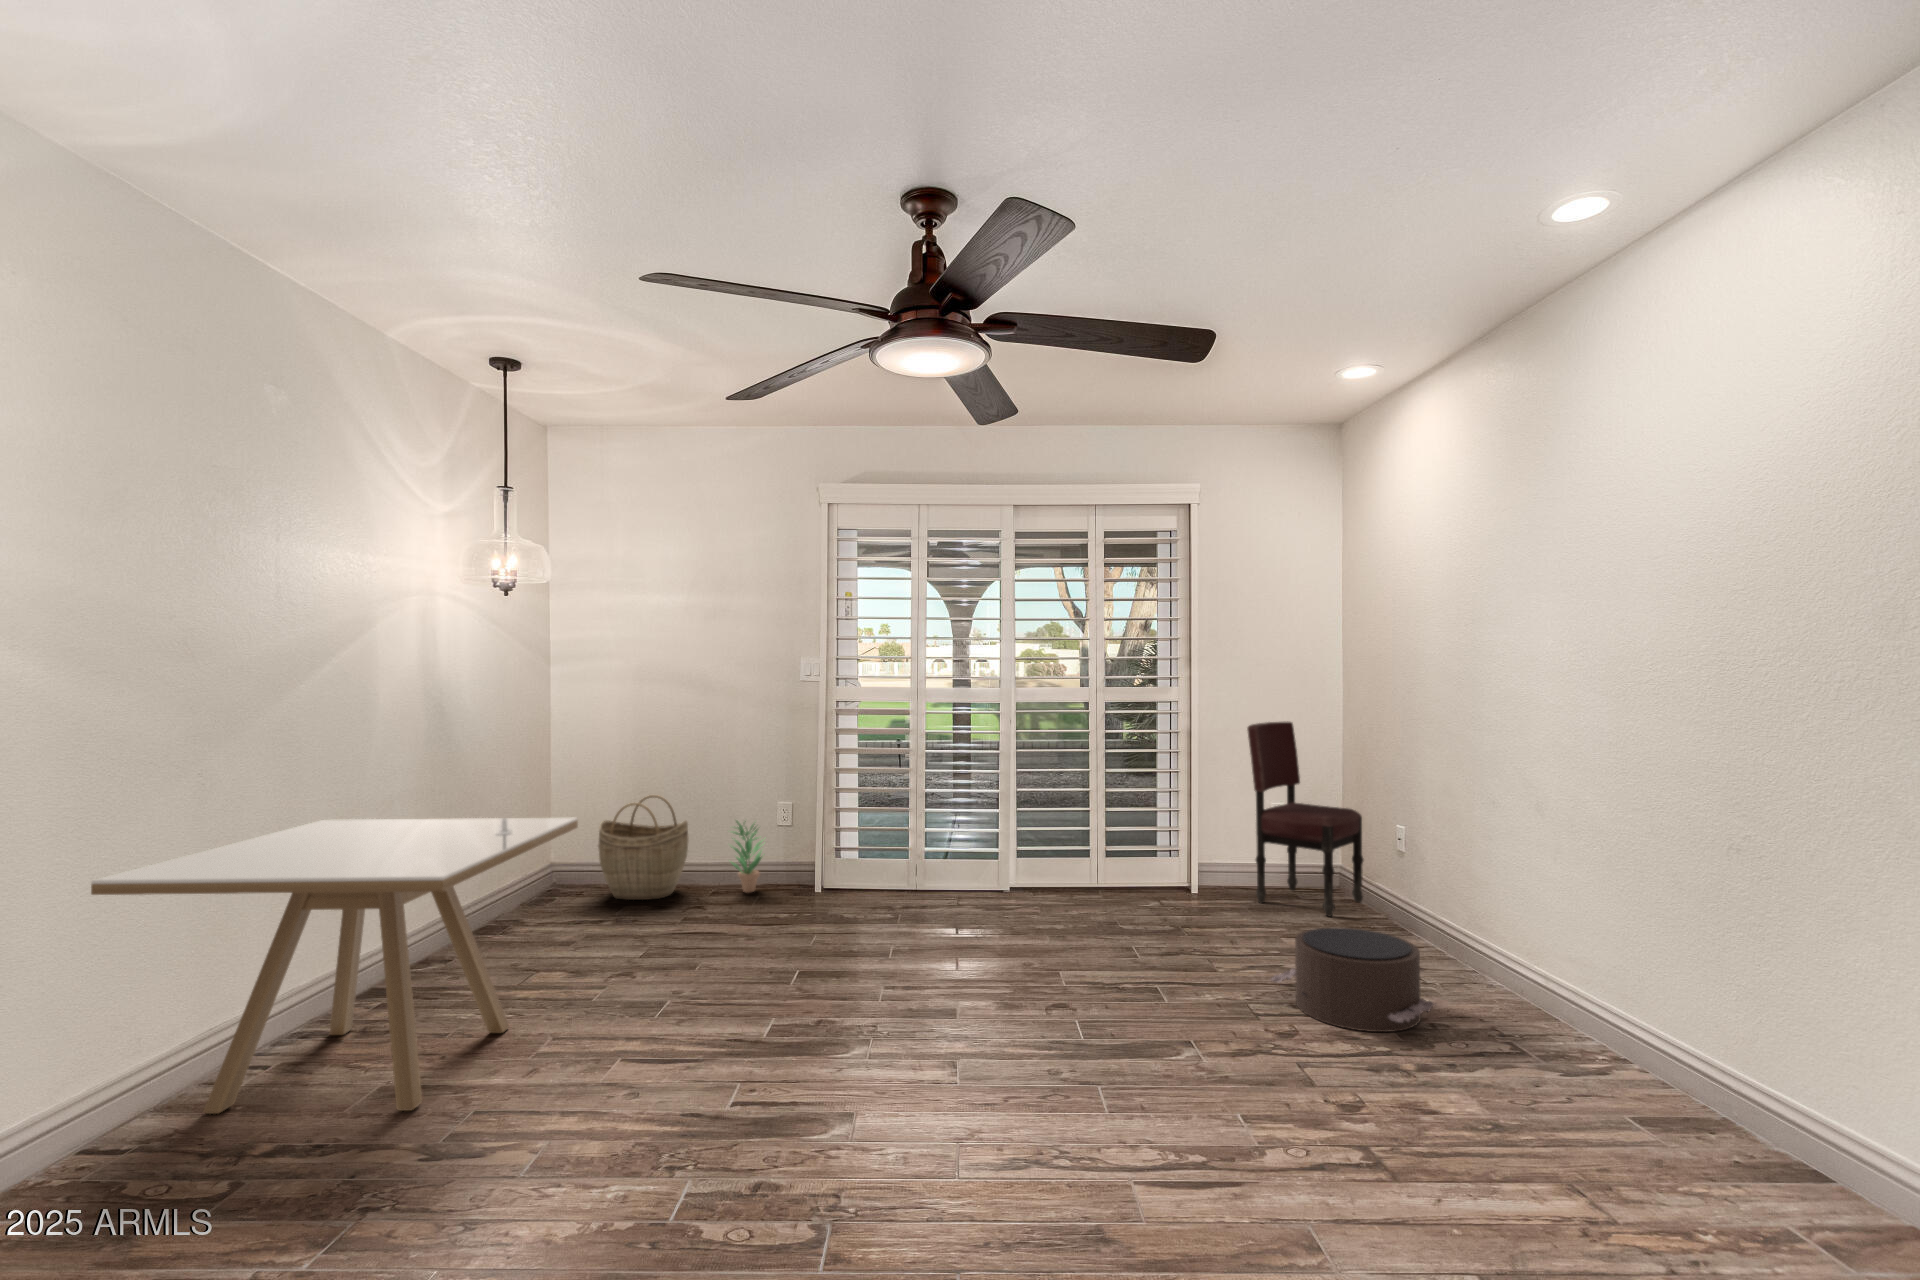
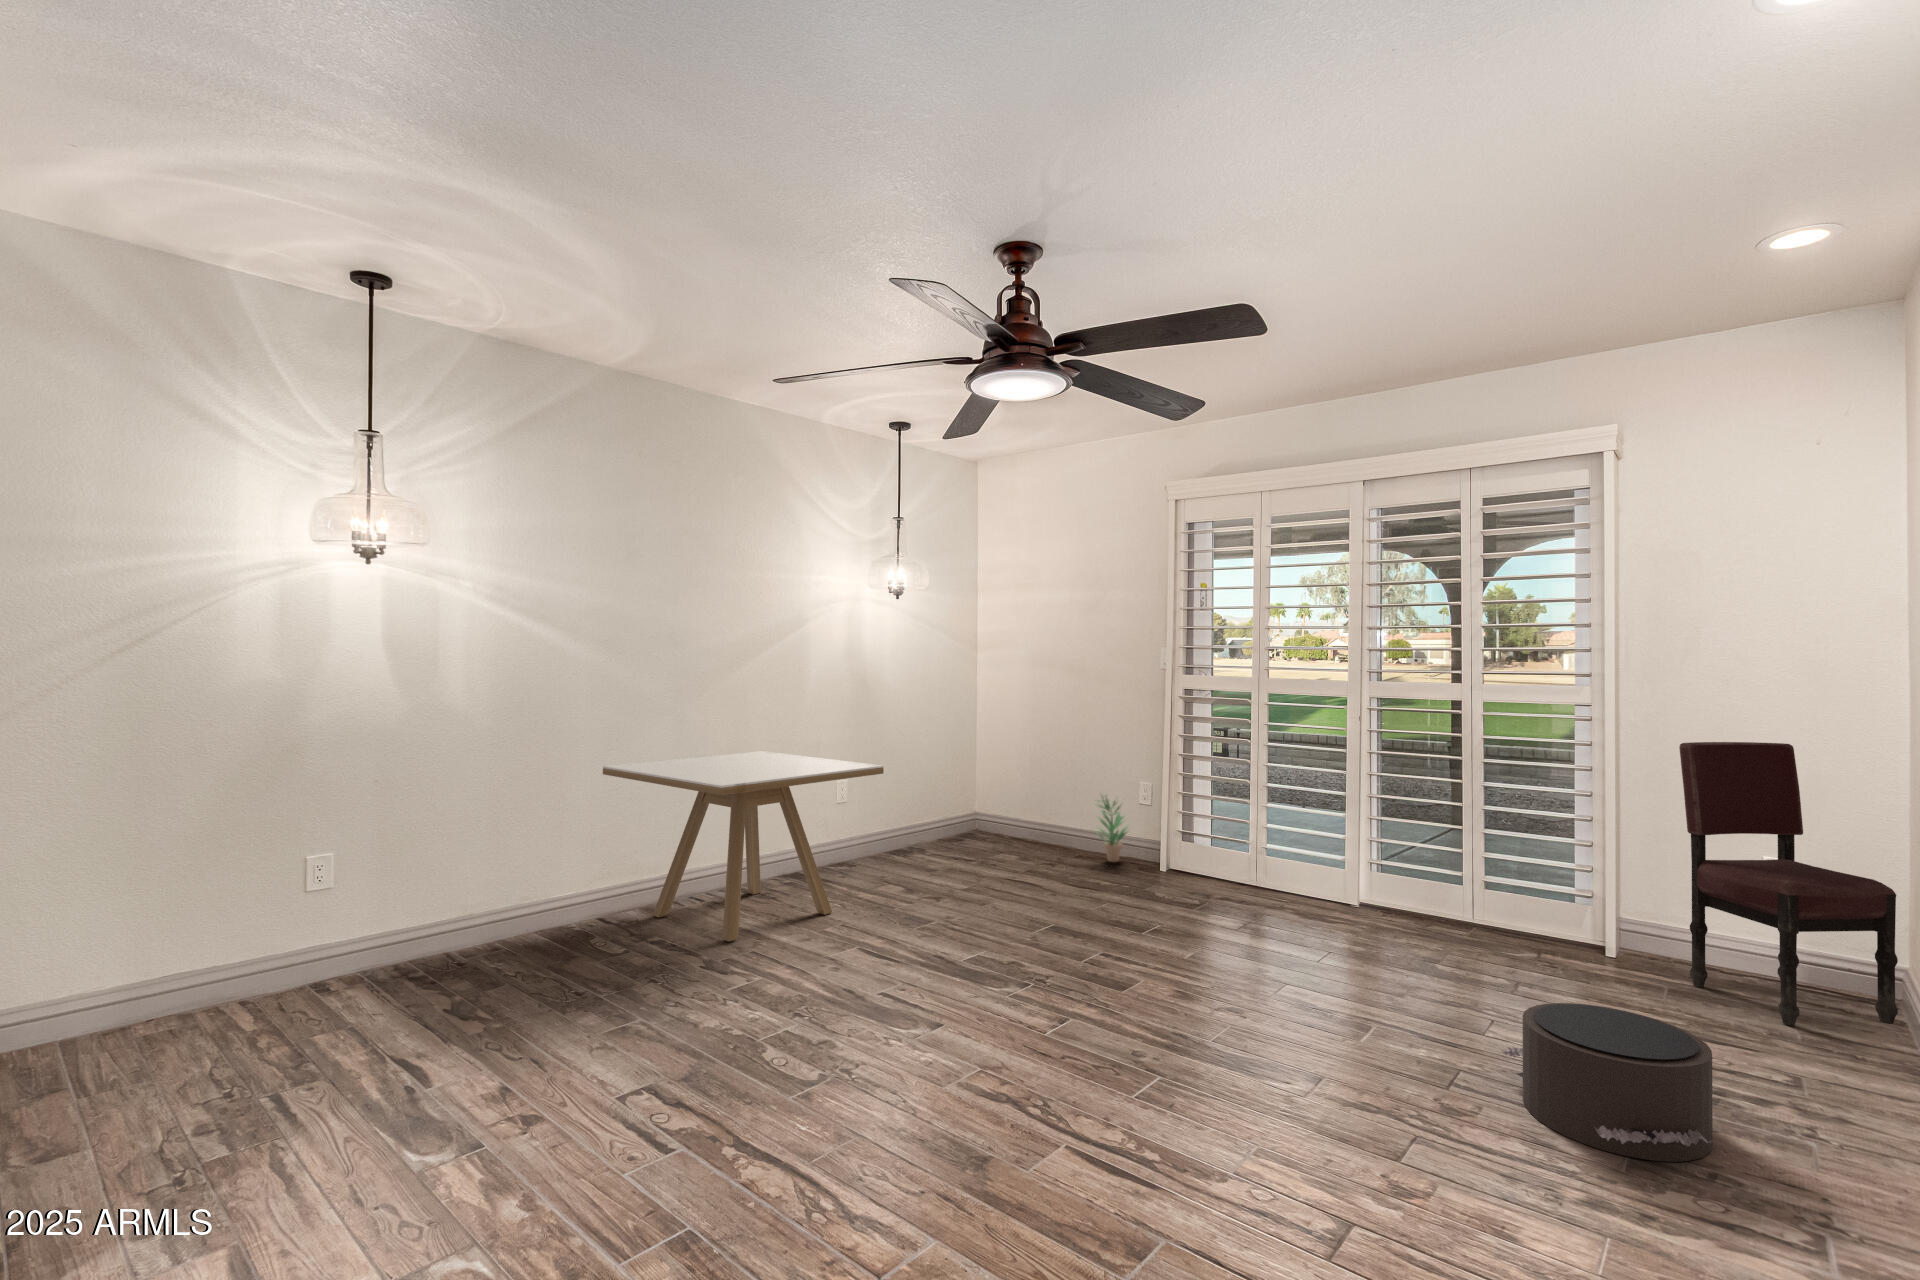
woven basket: present [598,795,688,900] -> none [997,765,1069,854]

